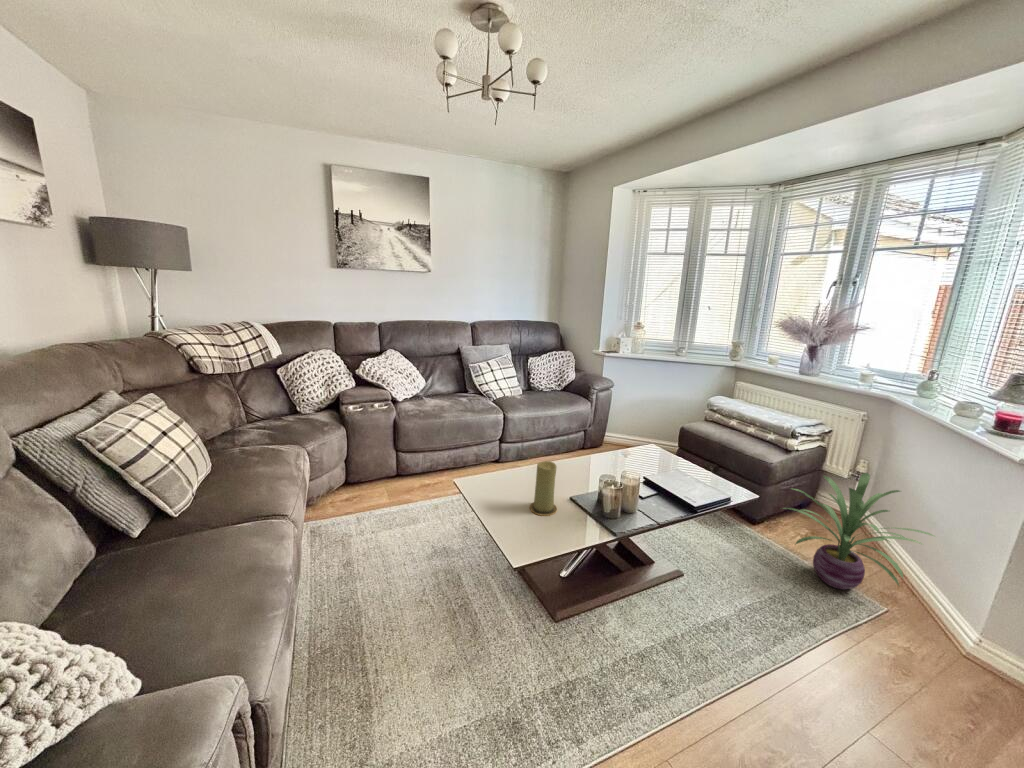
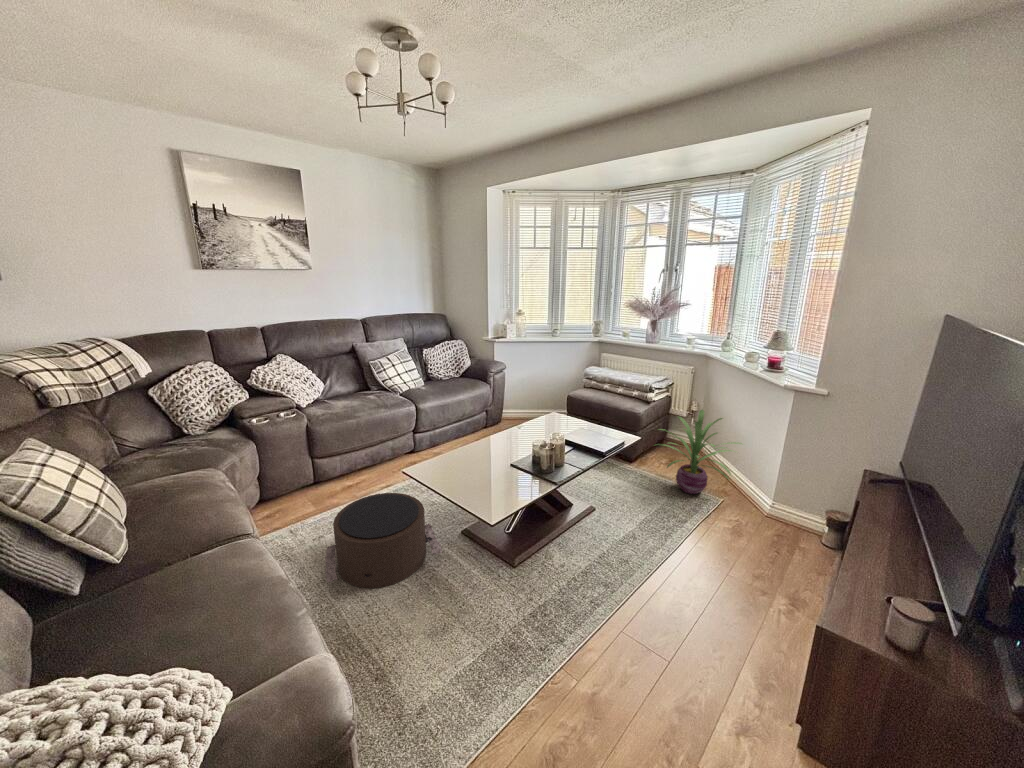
candle: present [530,461,557,516] -> none [479,437,502,484]
pouf: none [357,500,481,601] -> present [325,493,442,588]

